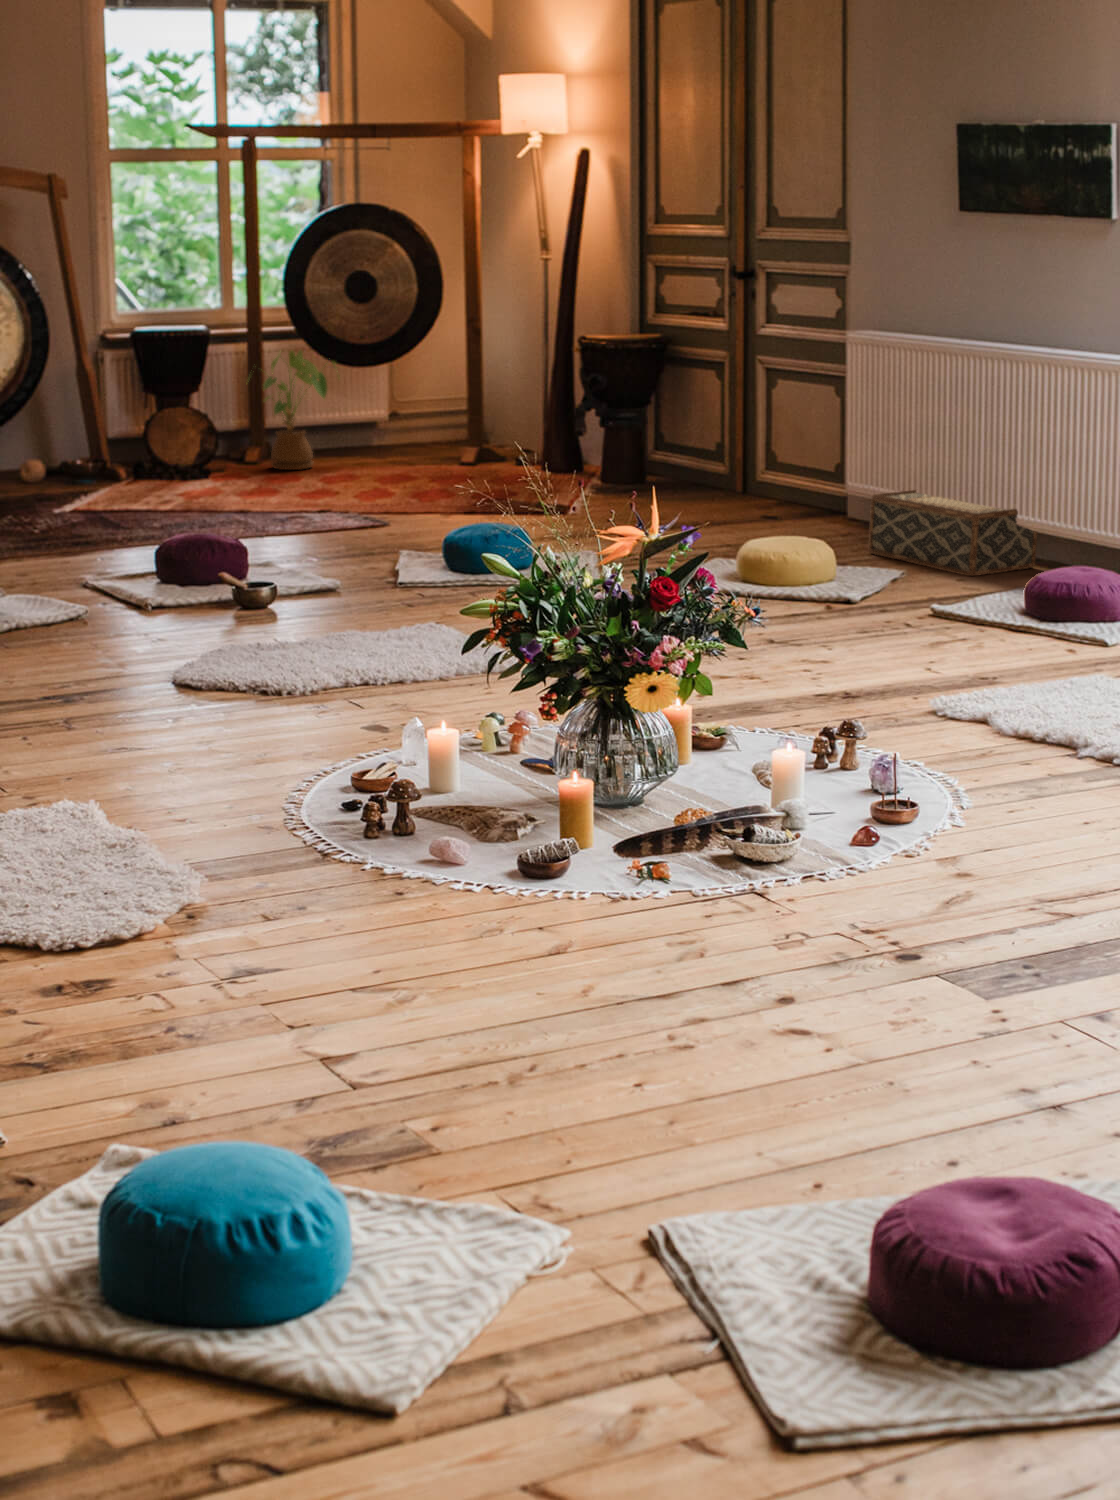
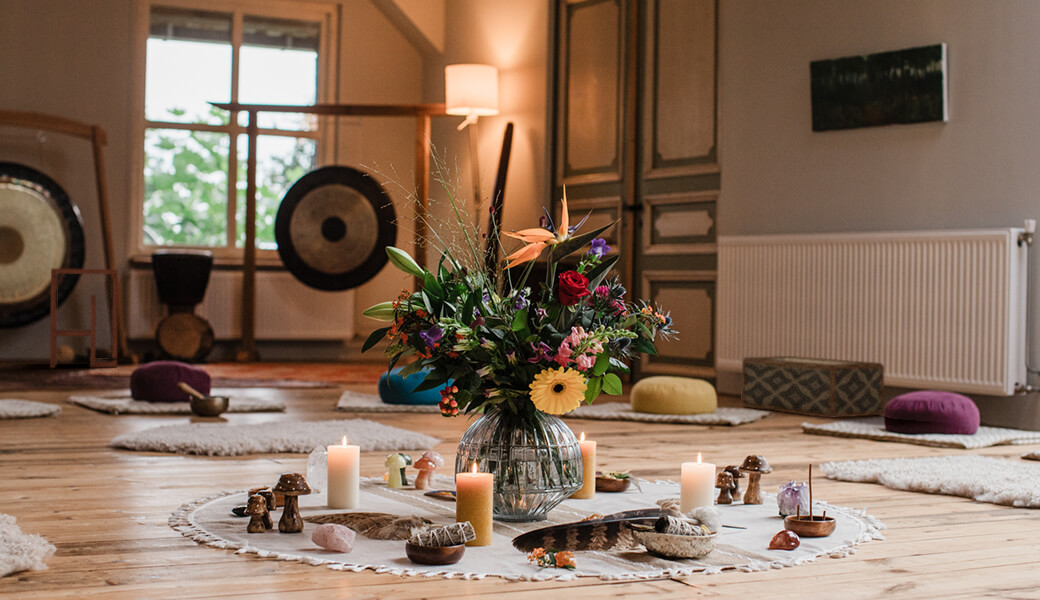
house plant: present [263,350,336,470] -> none [240,274,315,366]
side table: none [8,351,104,484] -> present [50,268,118,368]

